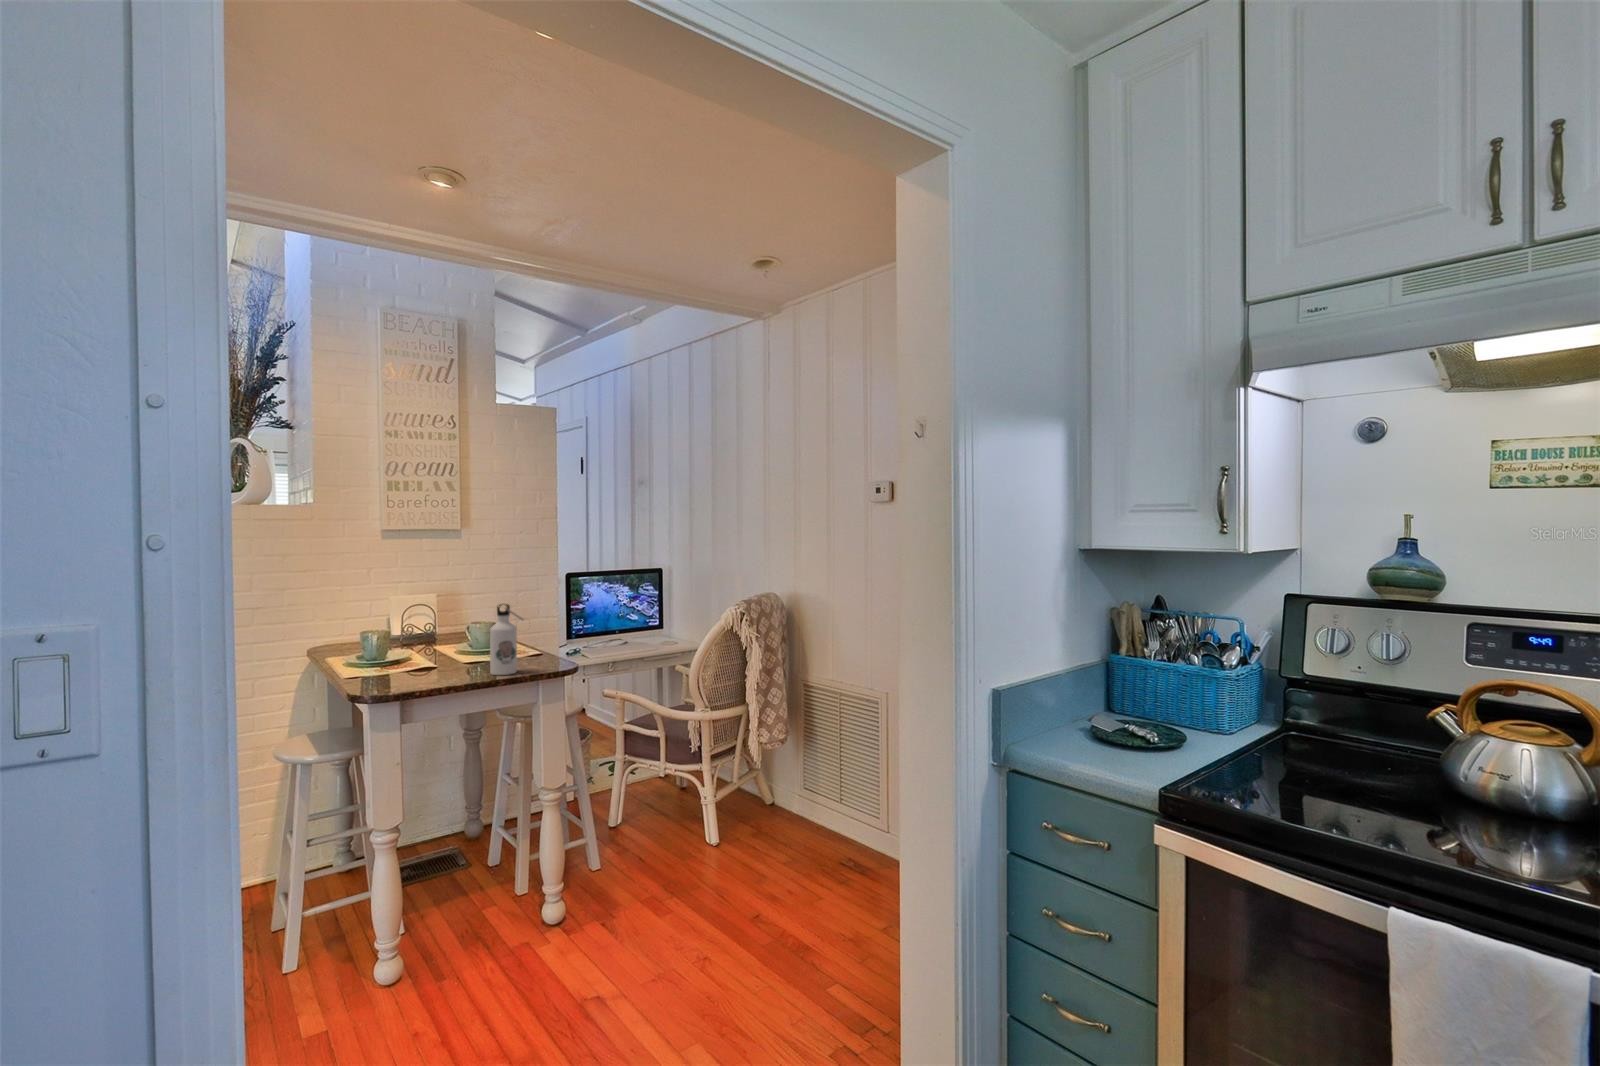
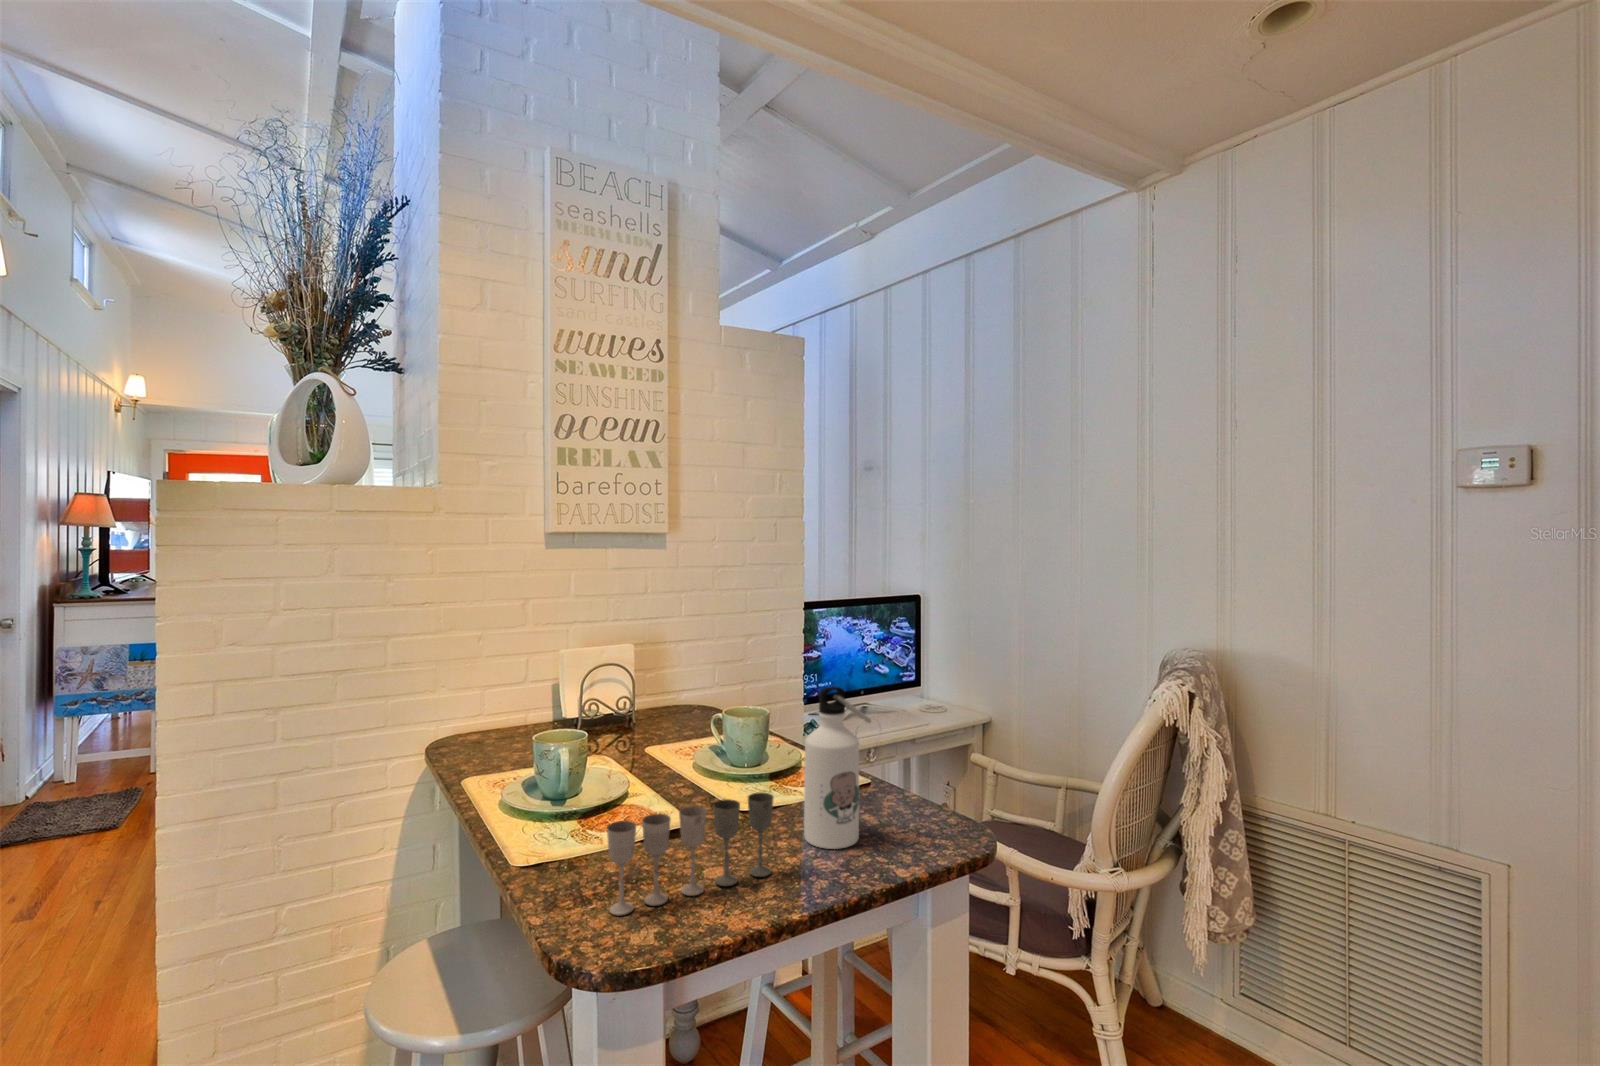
wine glass: none [383,647,465,691] -> present [607,792,774,916]

